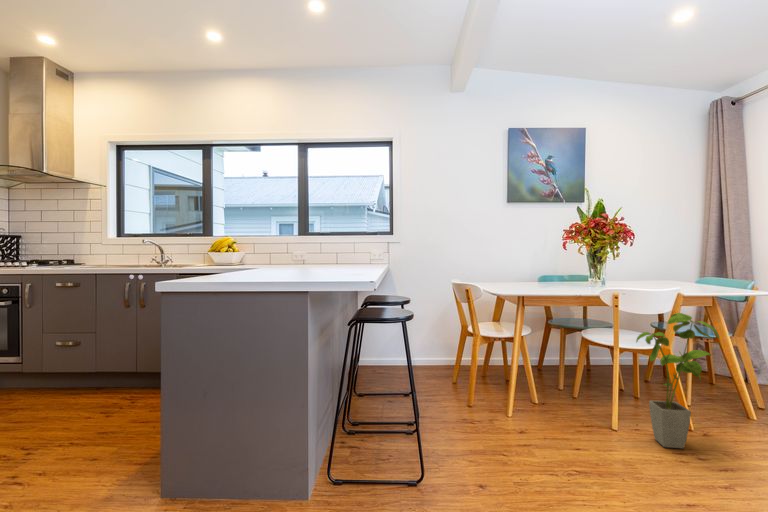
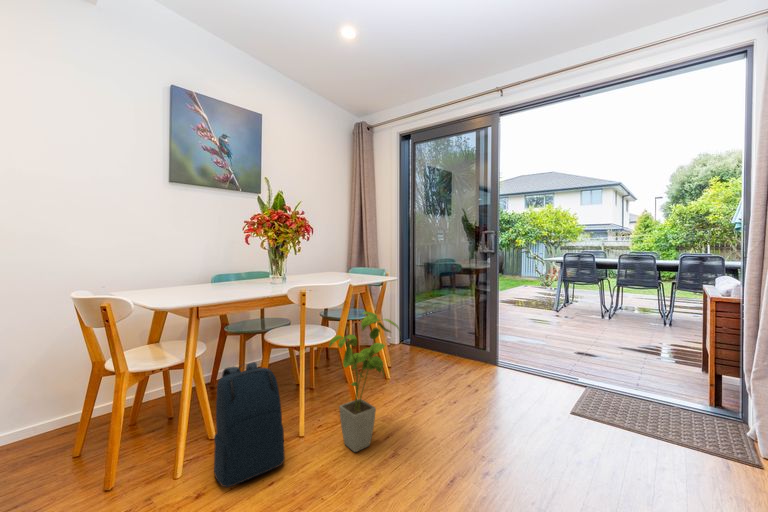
backpack: none [535,342,591,431] -> present [214,362,285,487]

